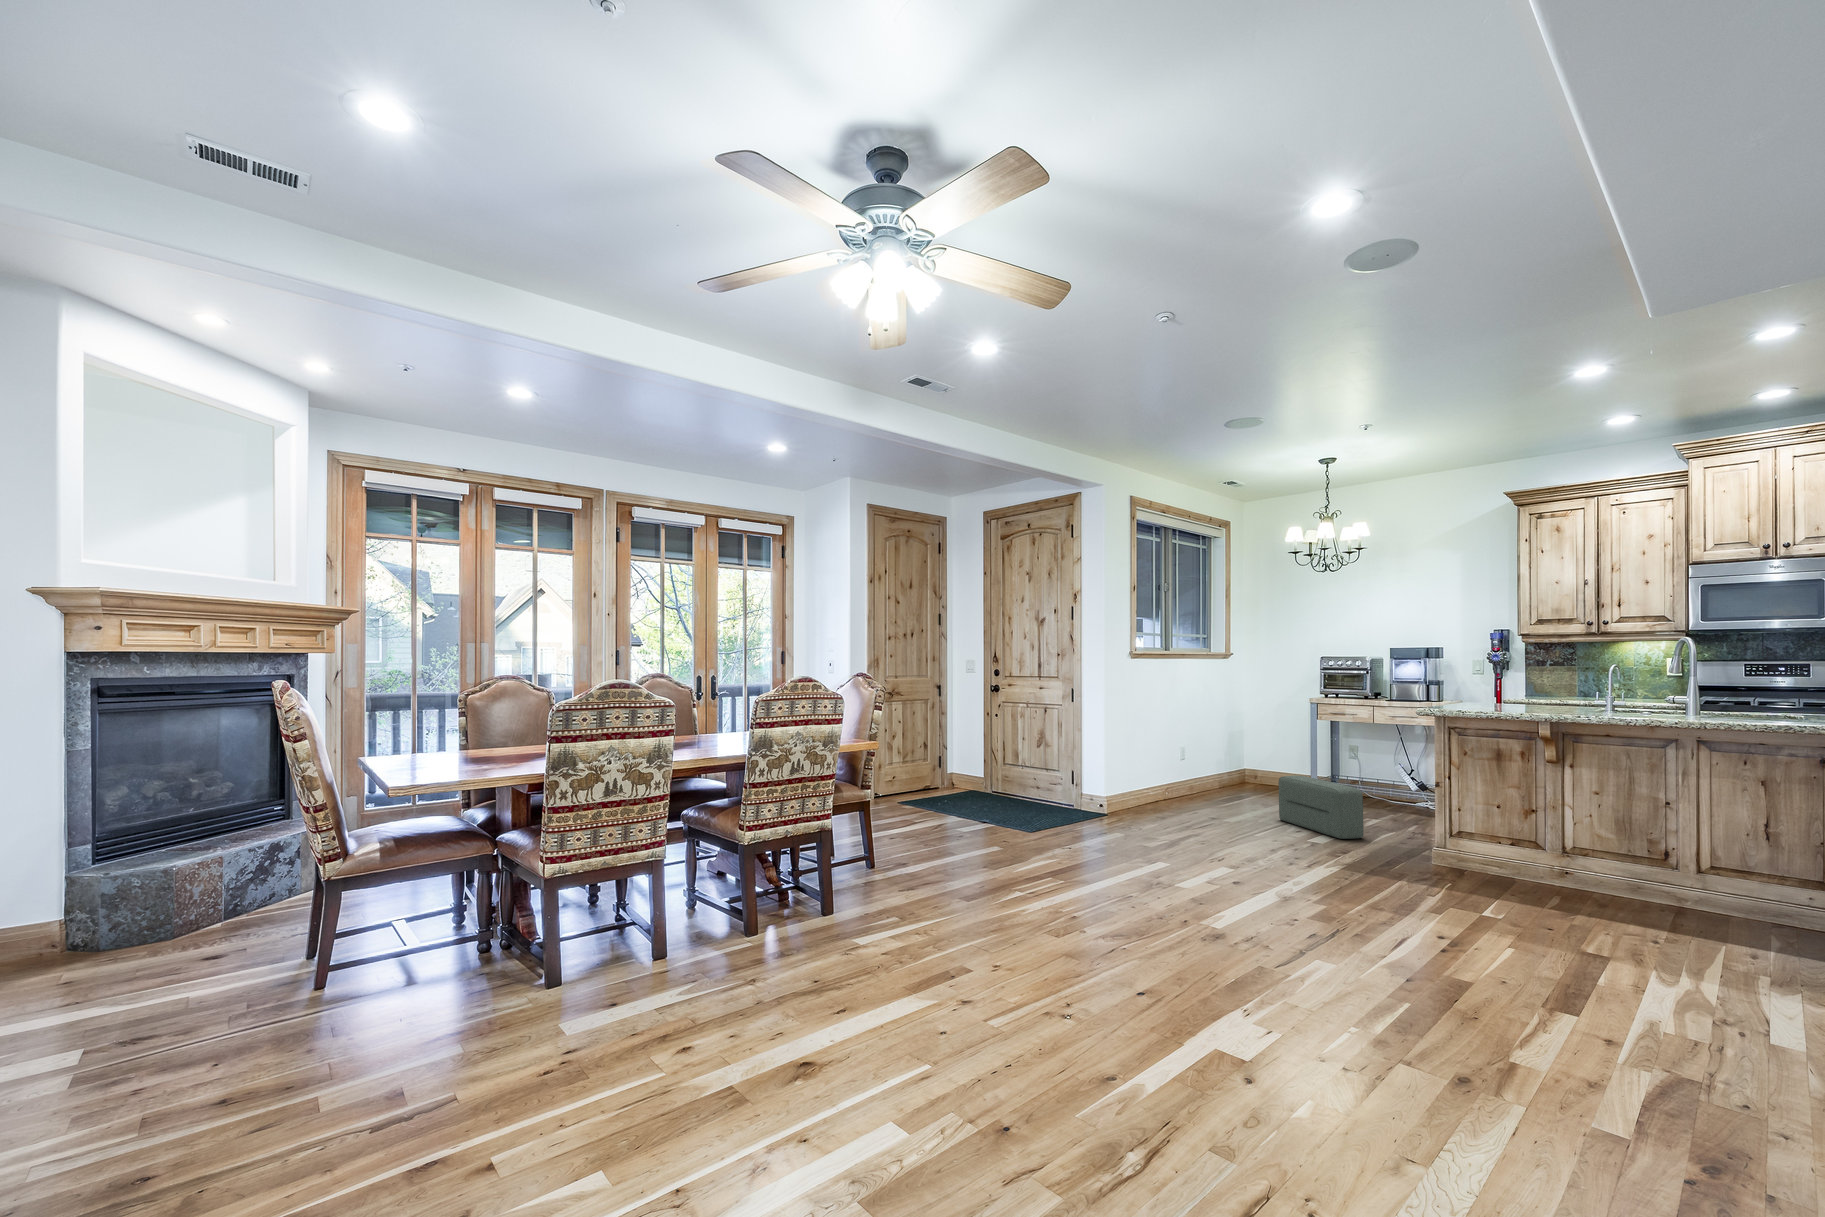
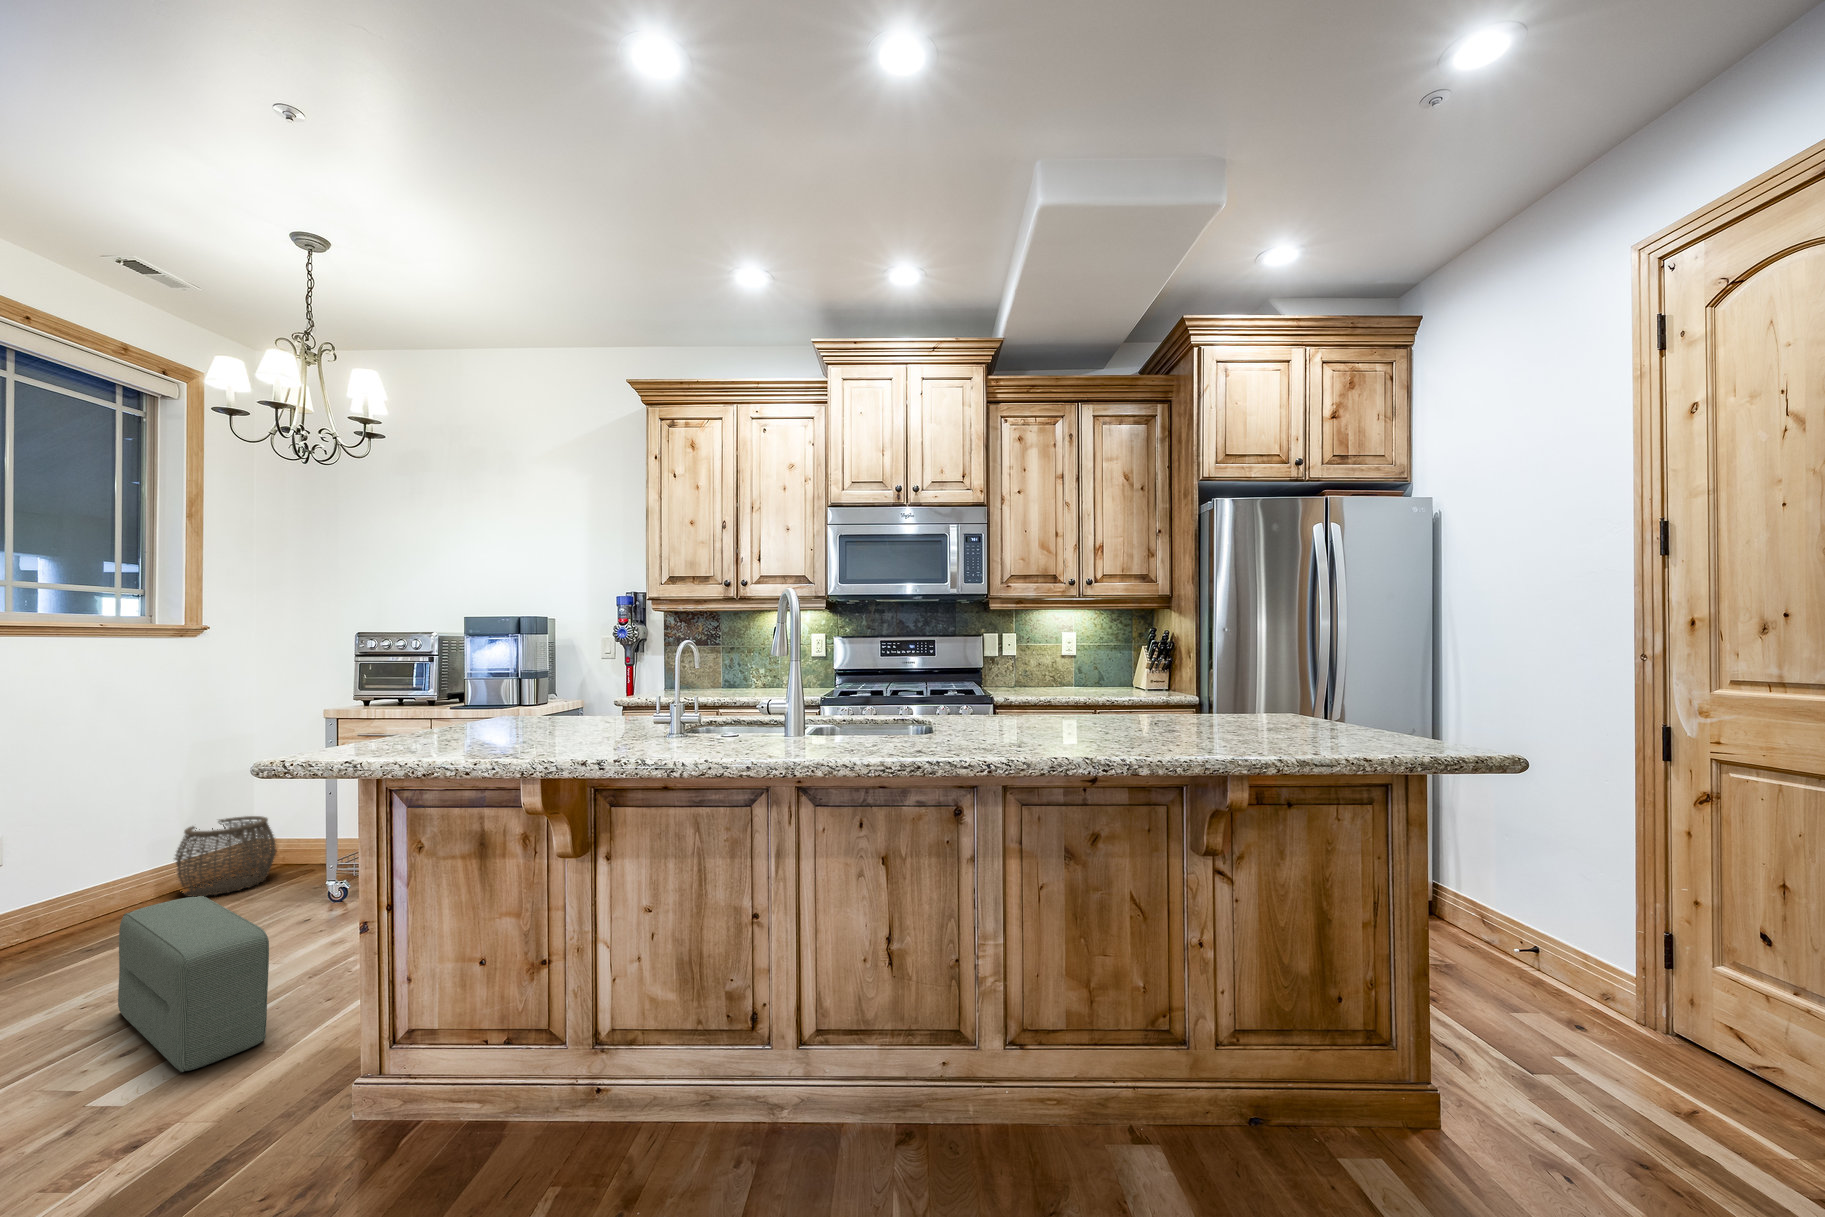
woven basket: none [1227,754,1270,792] -> present [174,816,276,896]

